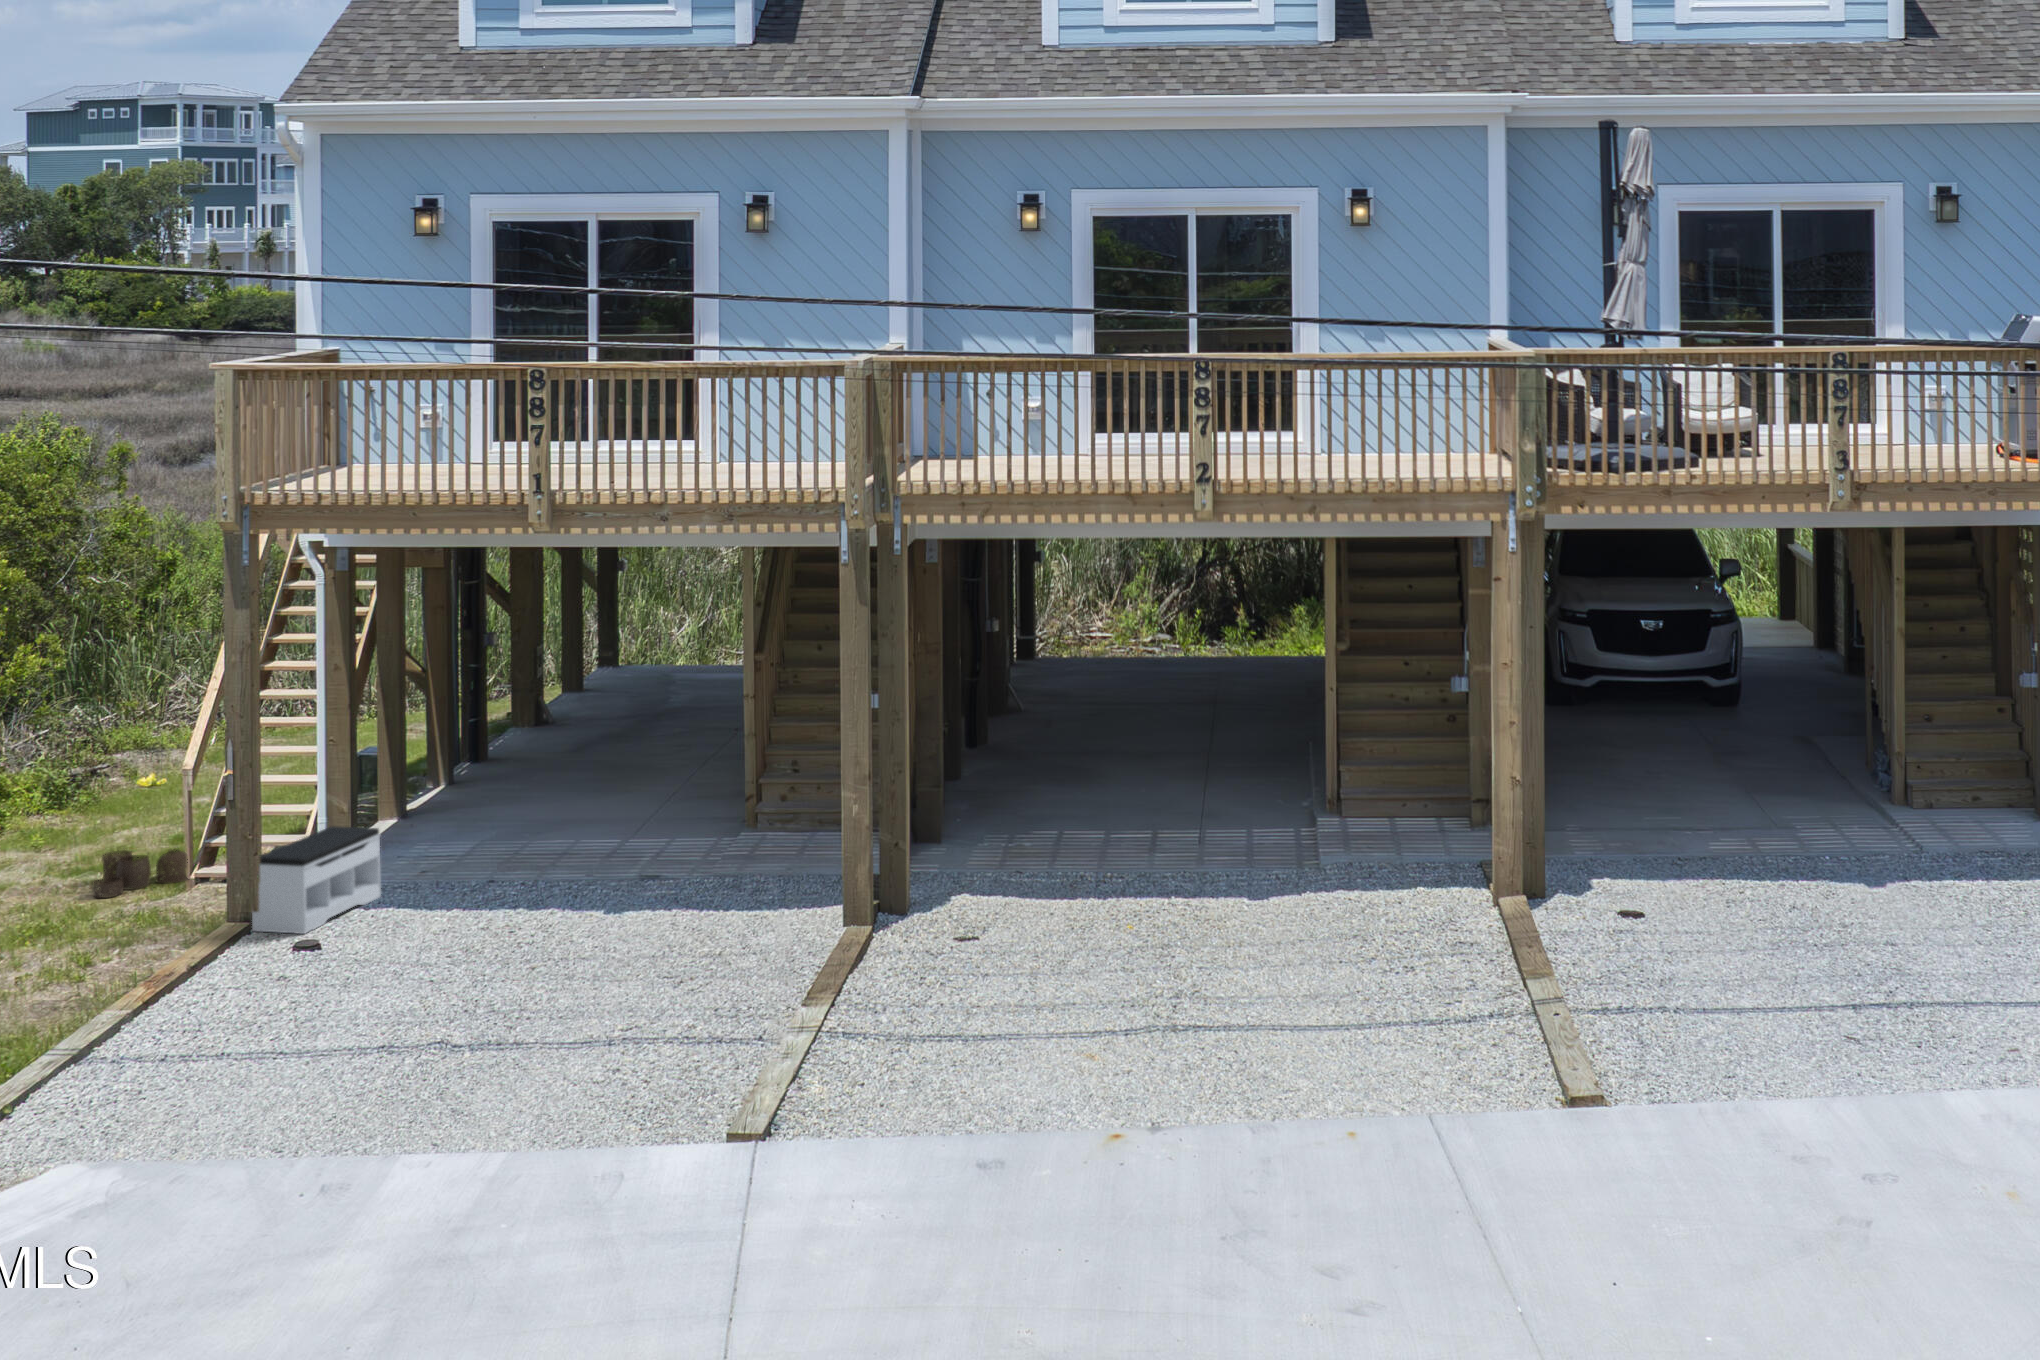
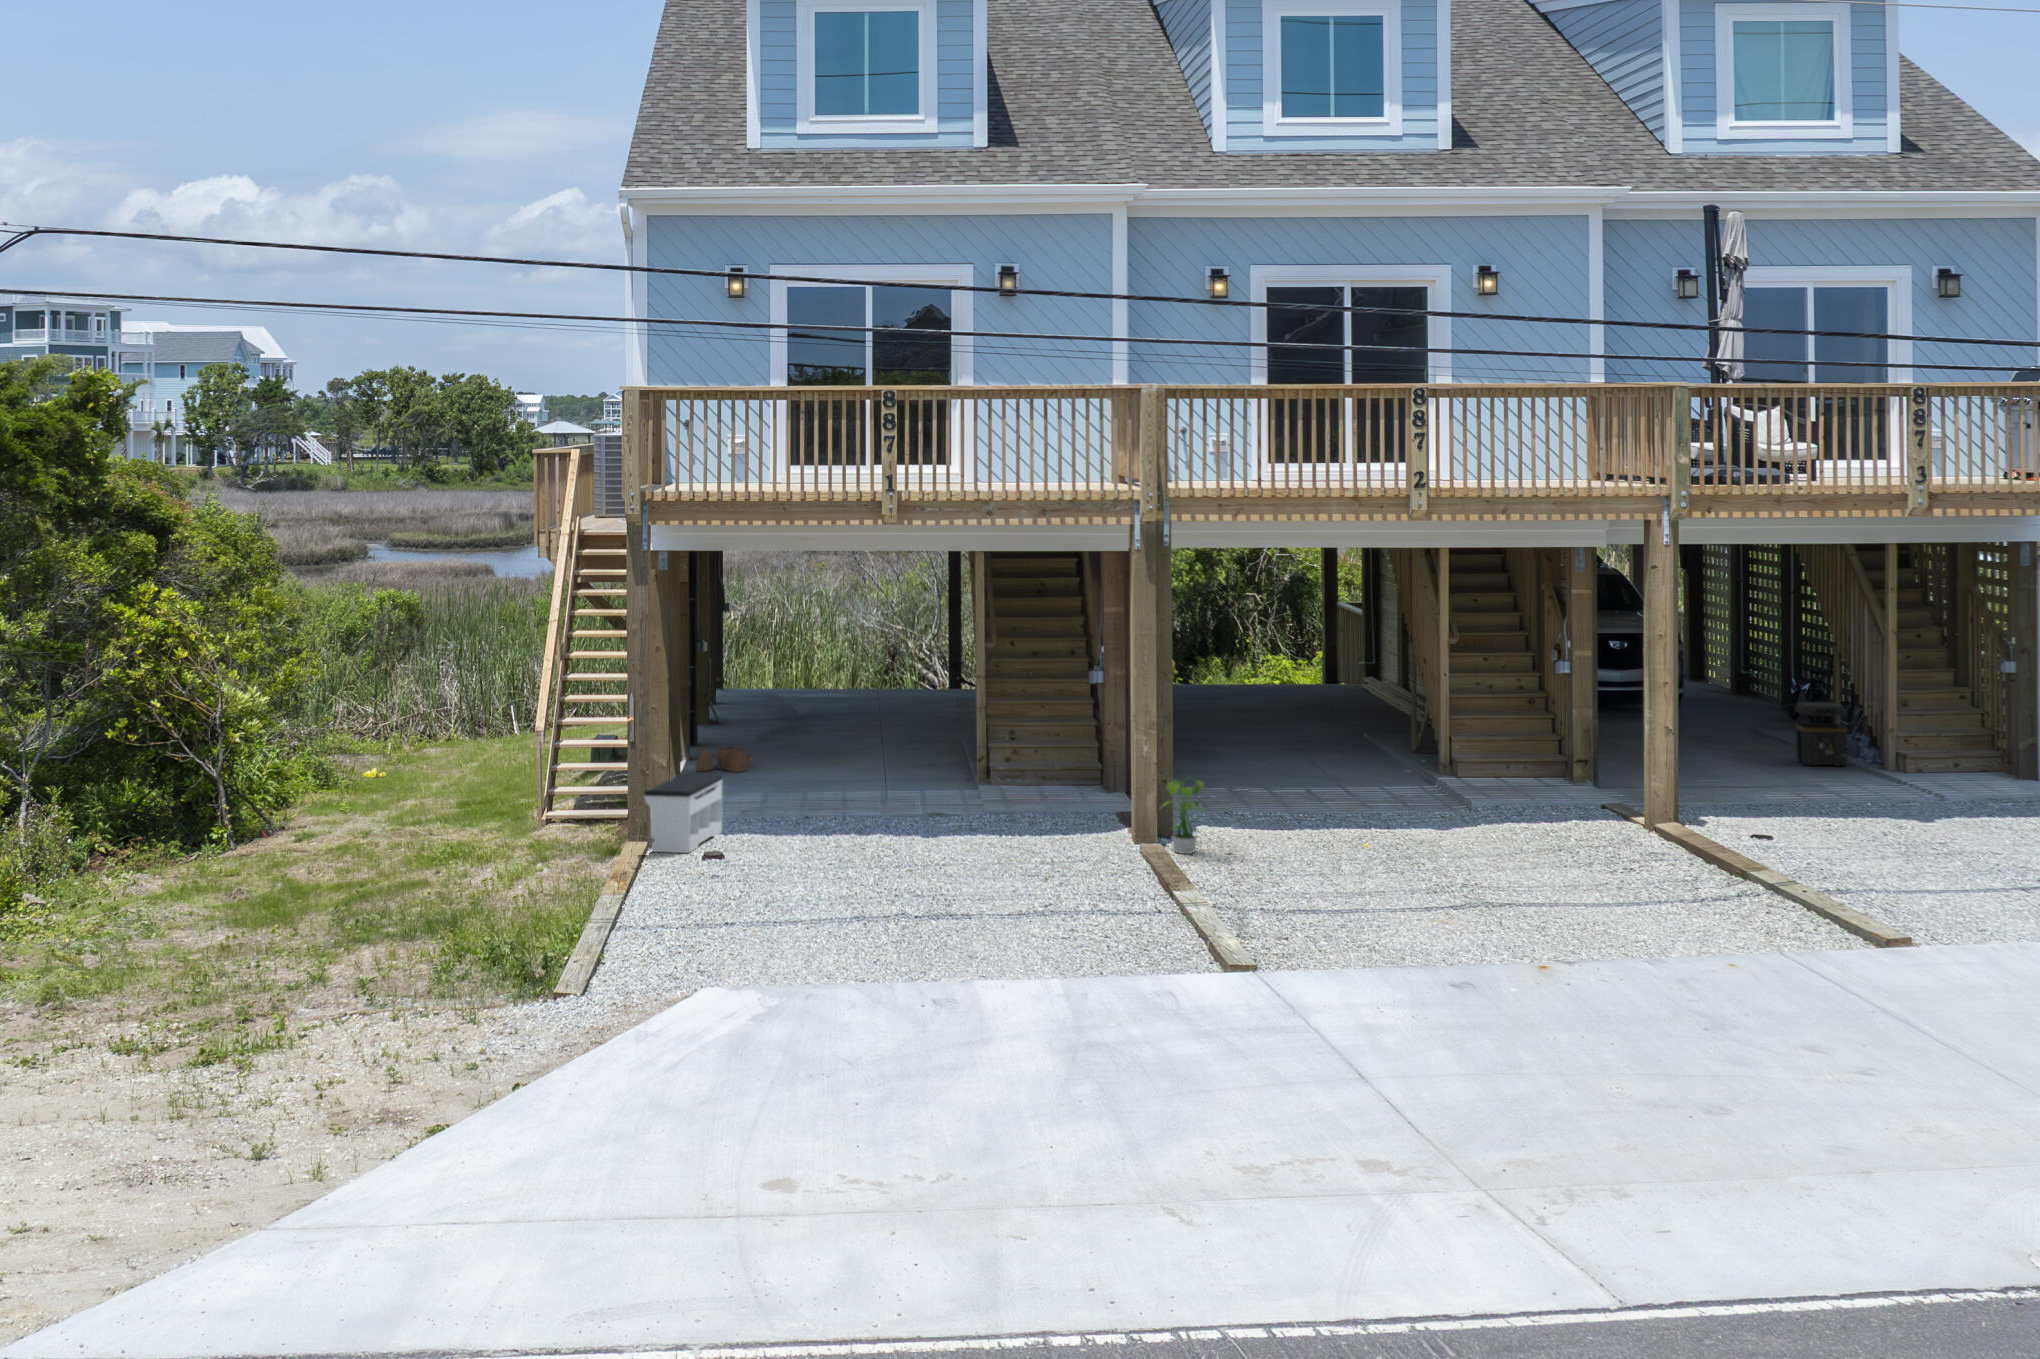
toolbox: none [1759,707,1816,786] -> present [1794,702,1848,766]
potted plant: none [872,841,936,937] -> present [1162,780,1206,854]
woven basket: present [93,849,188,898] -> present [696,745,753,772]

